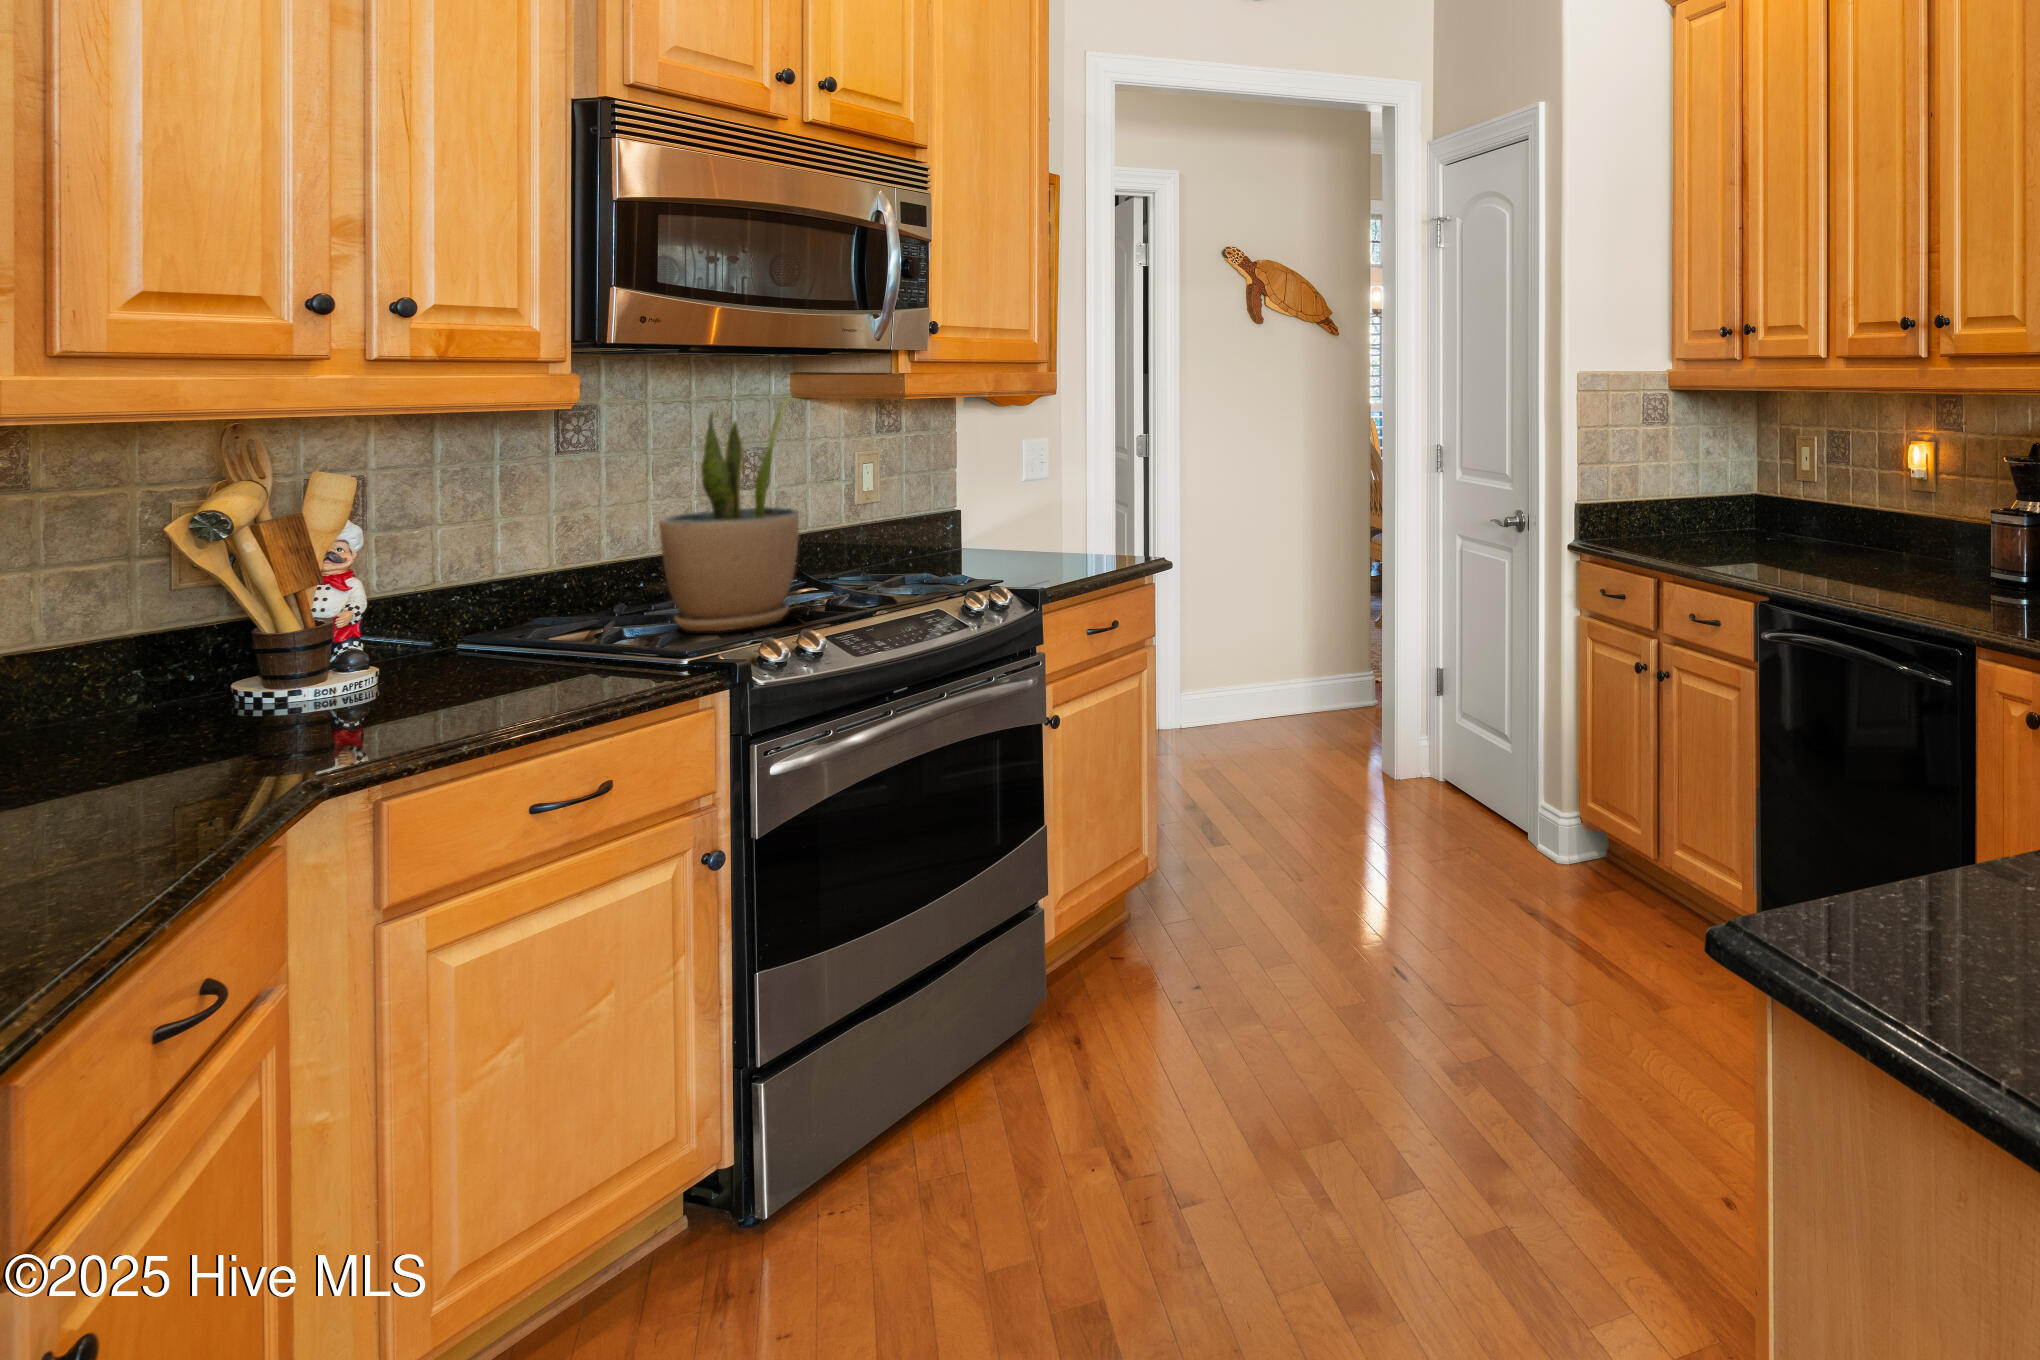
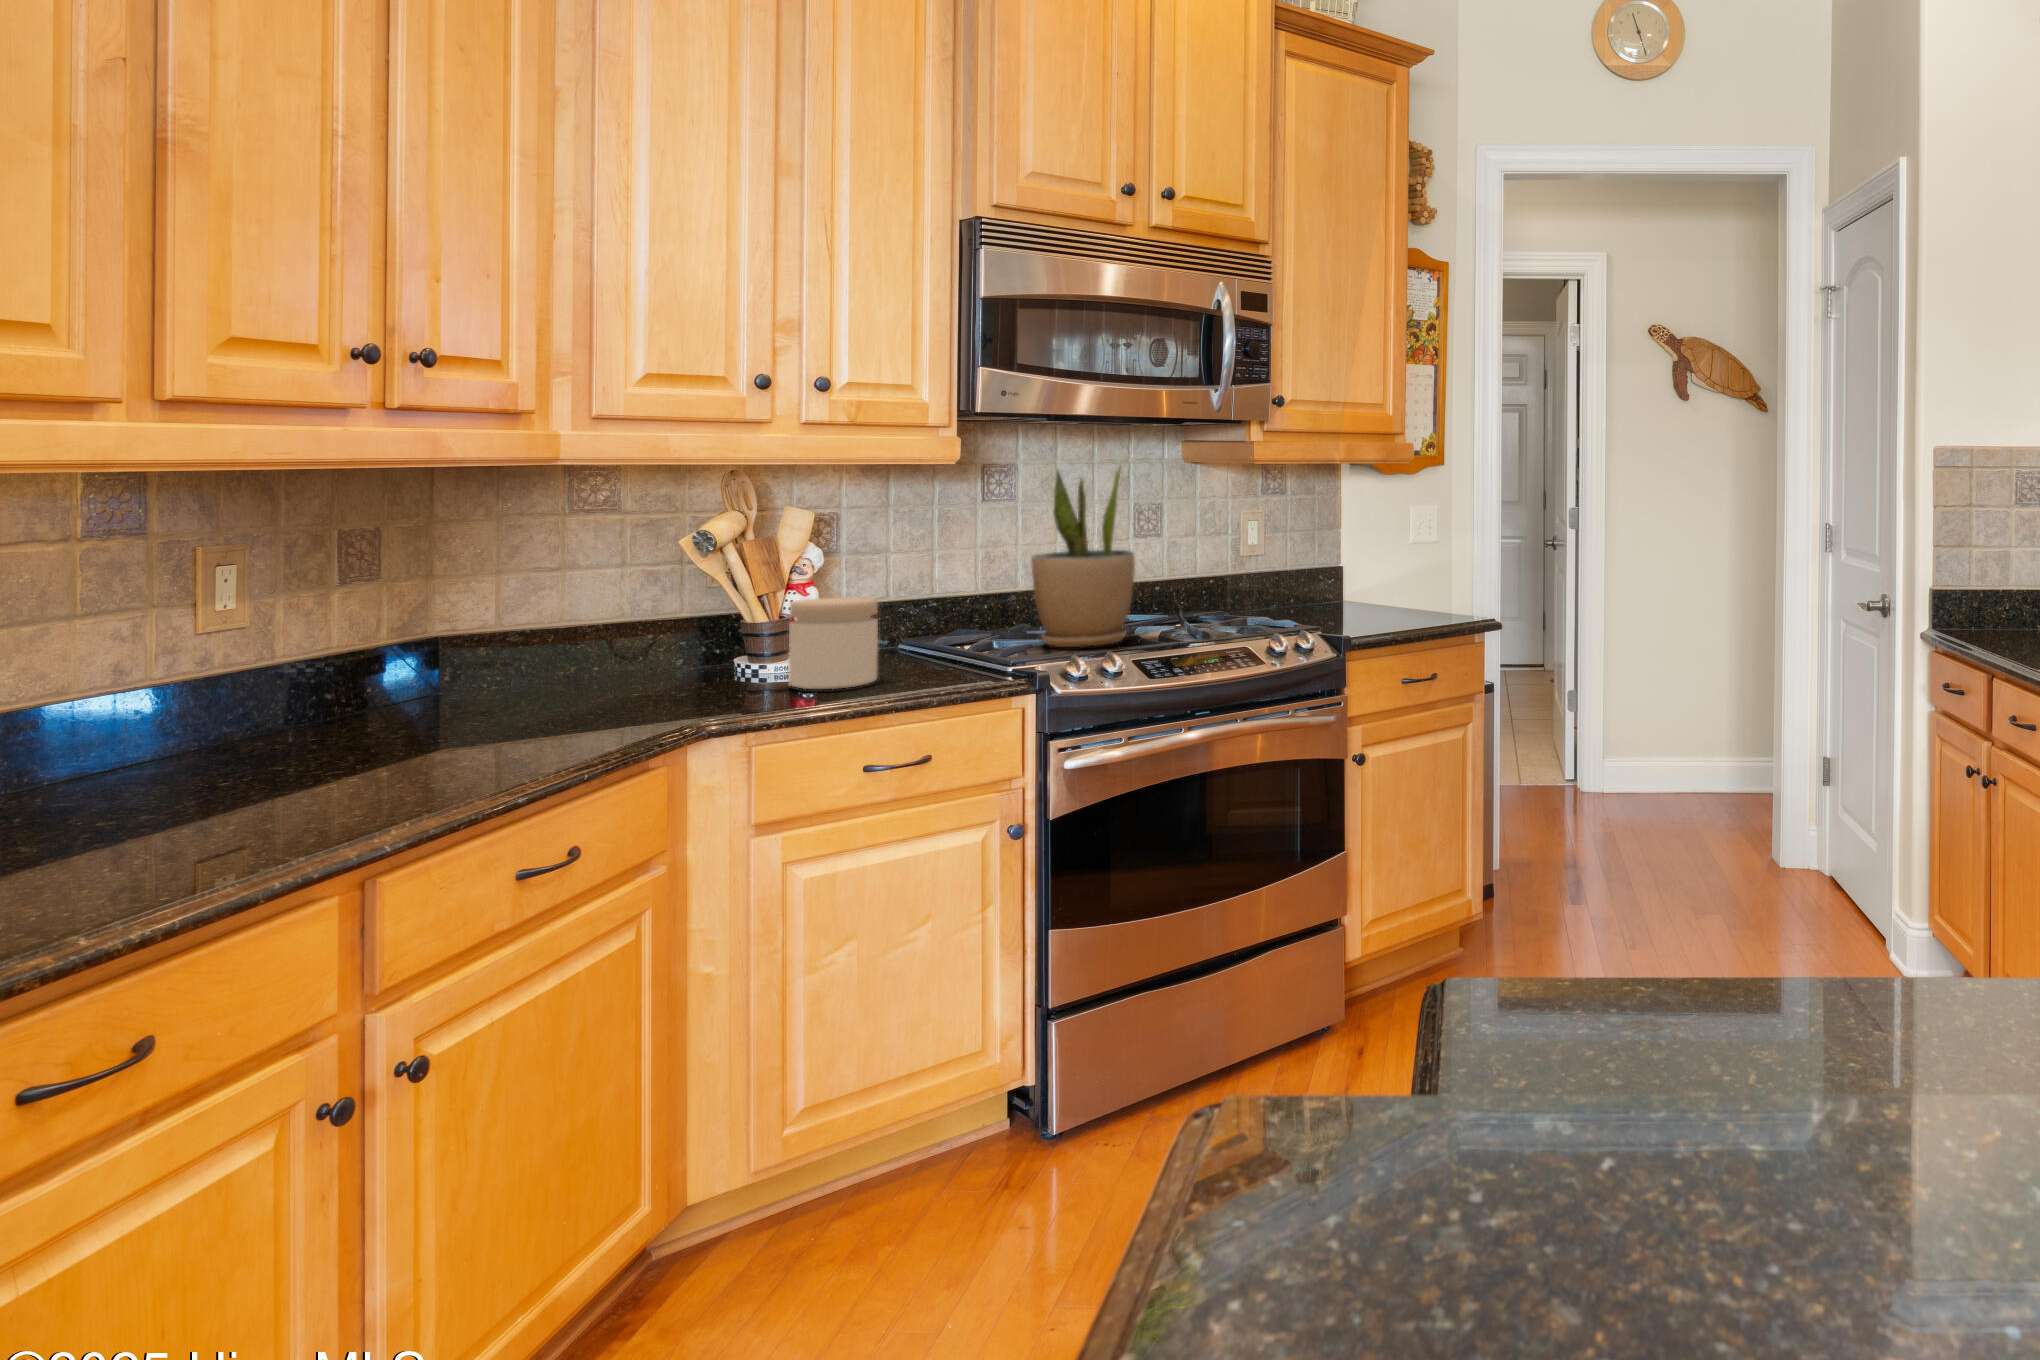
jar: none [377,588,510,717] -> present [788,597,878,689]

